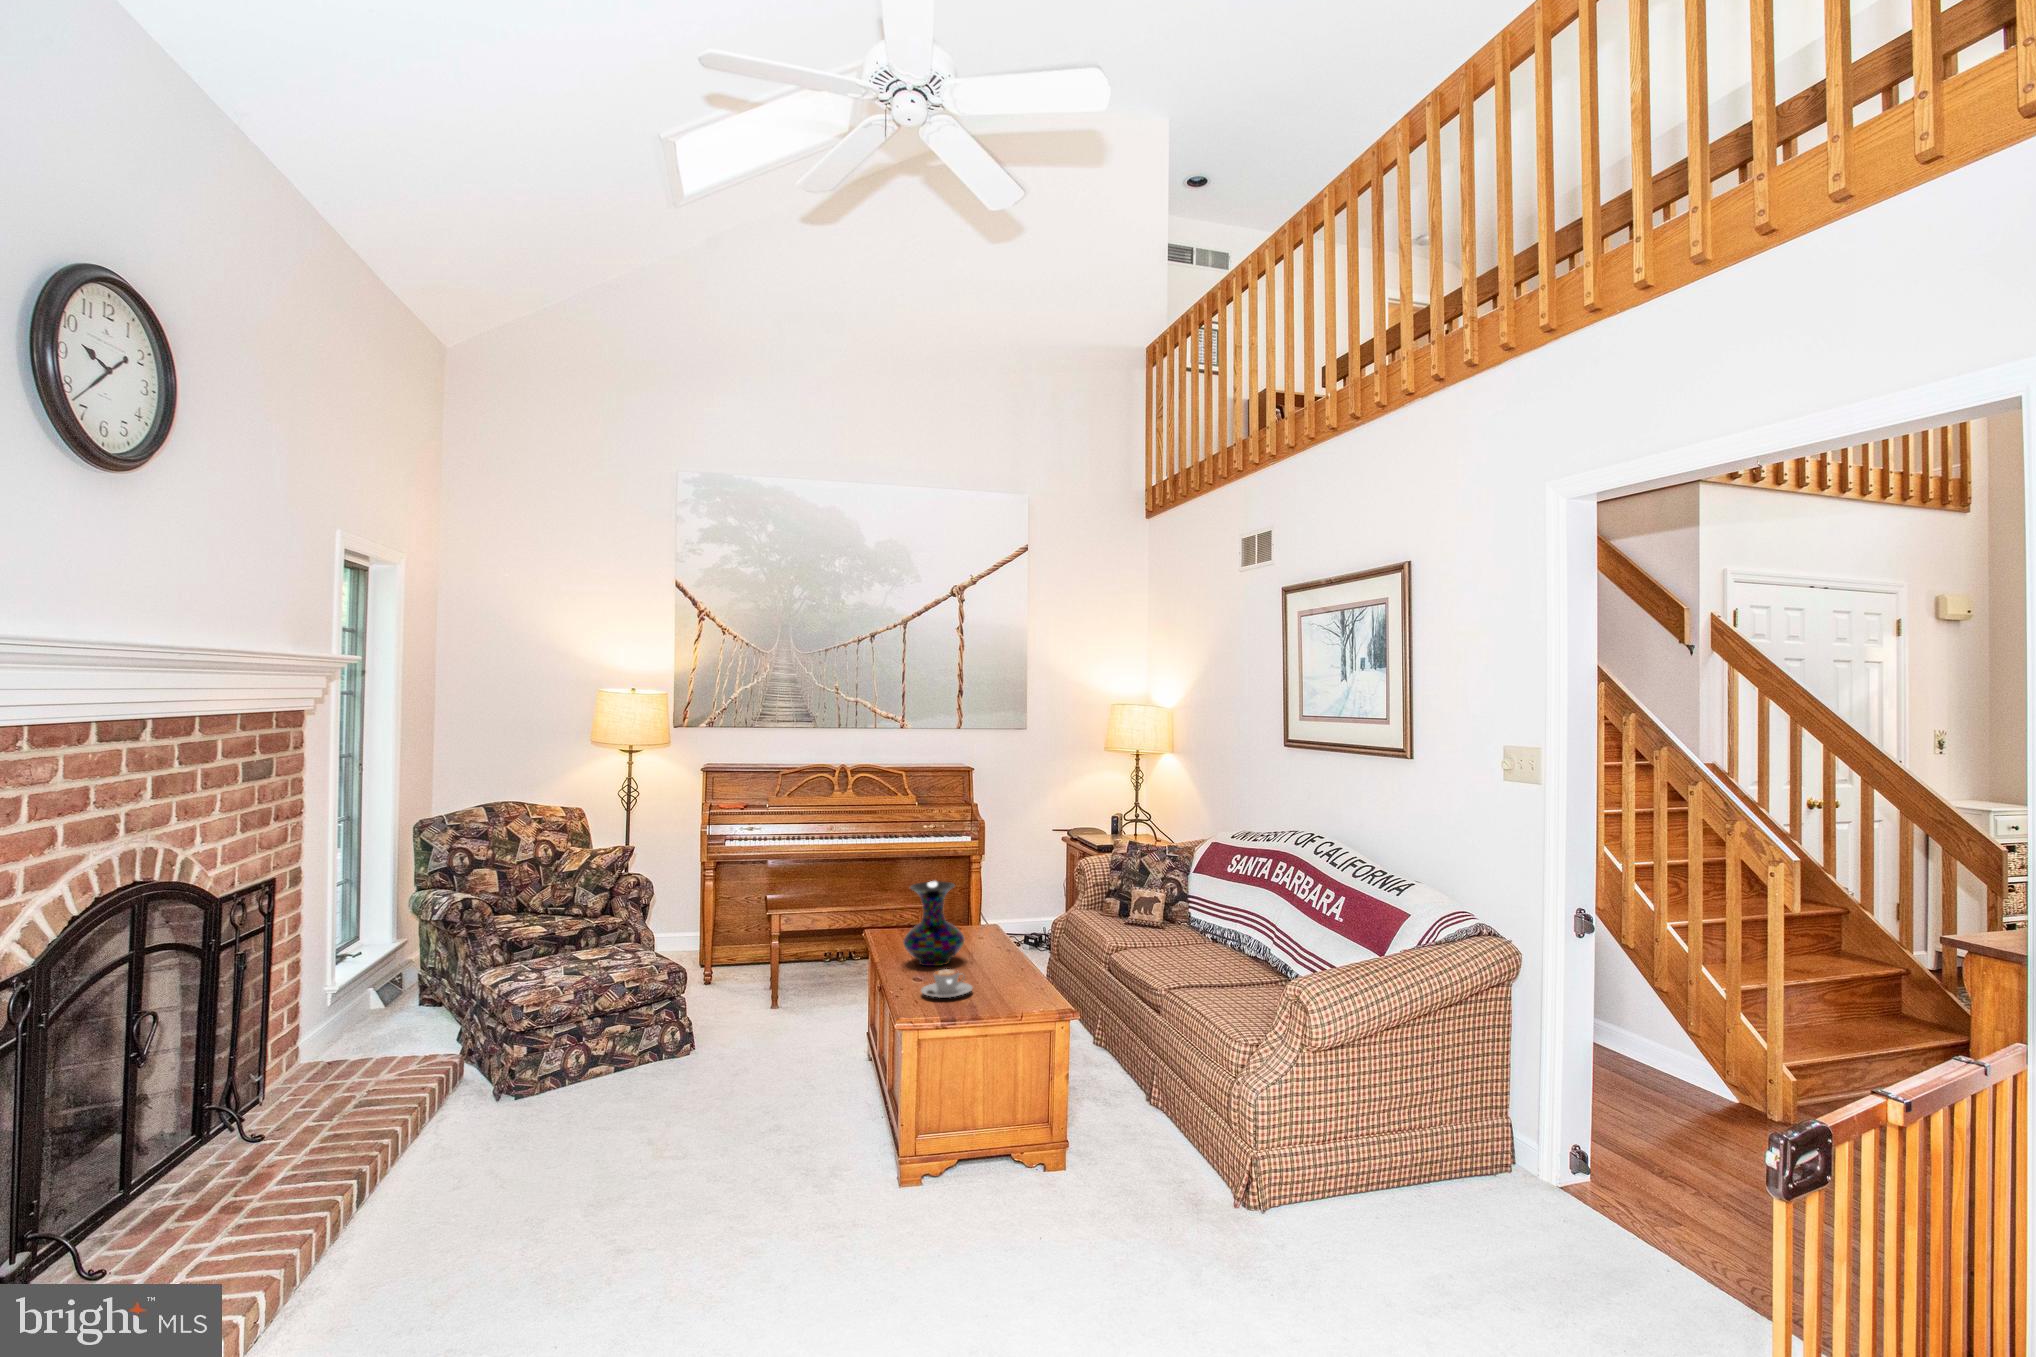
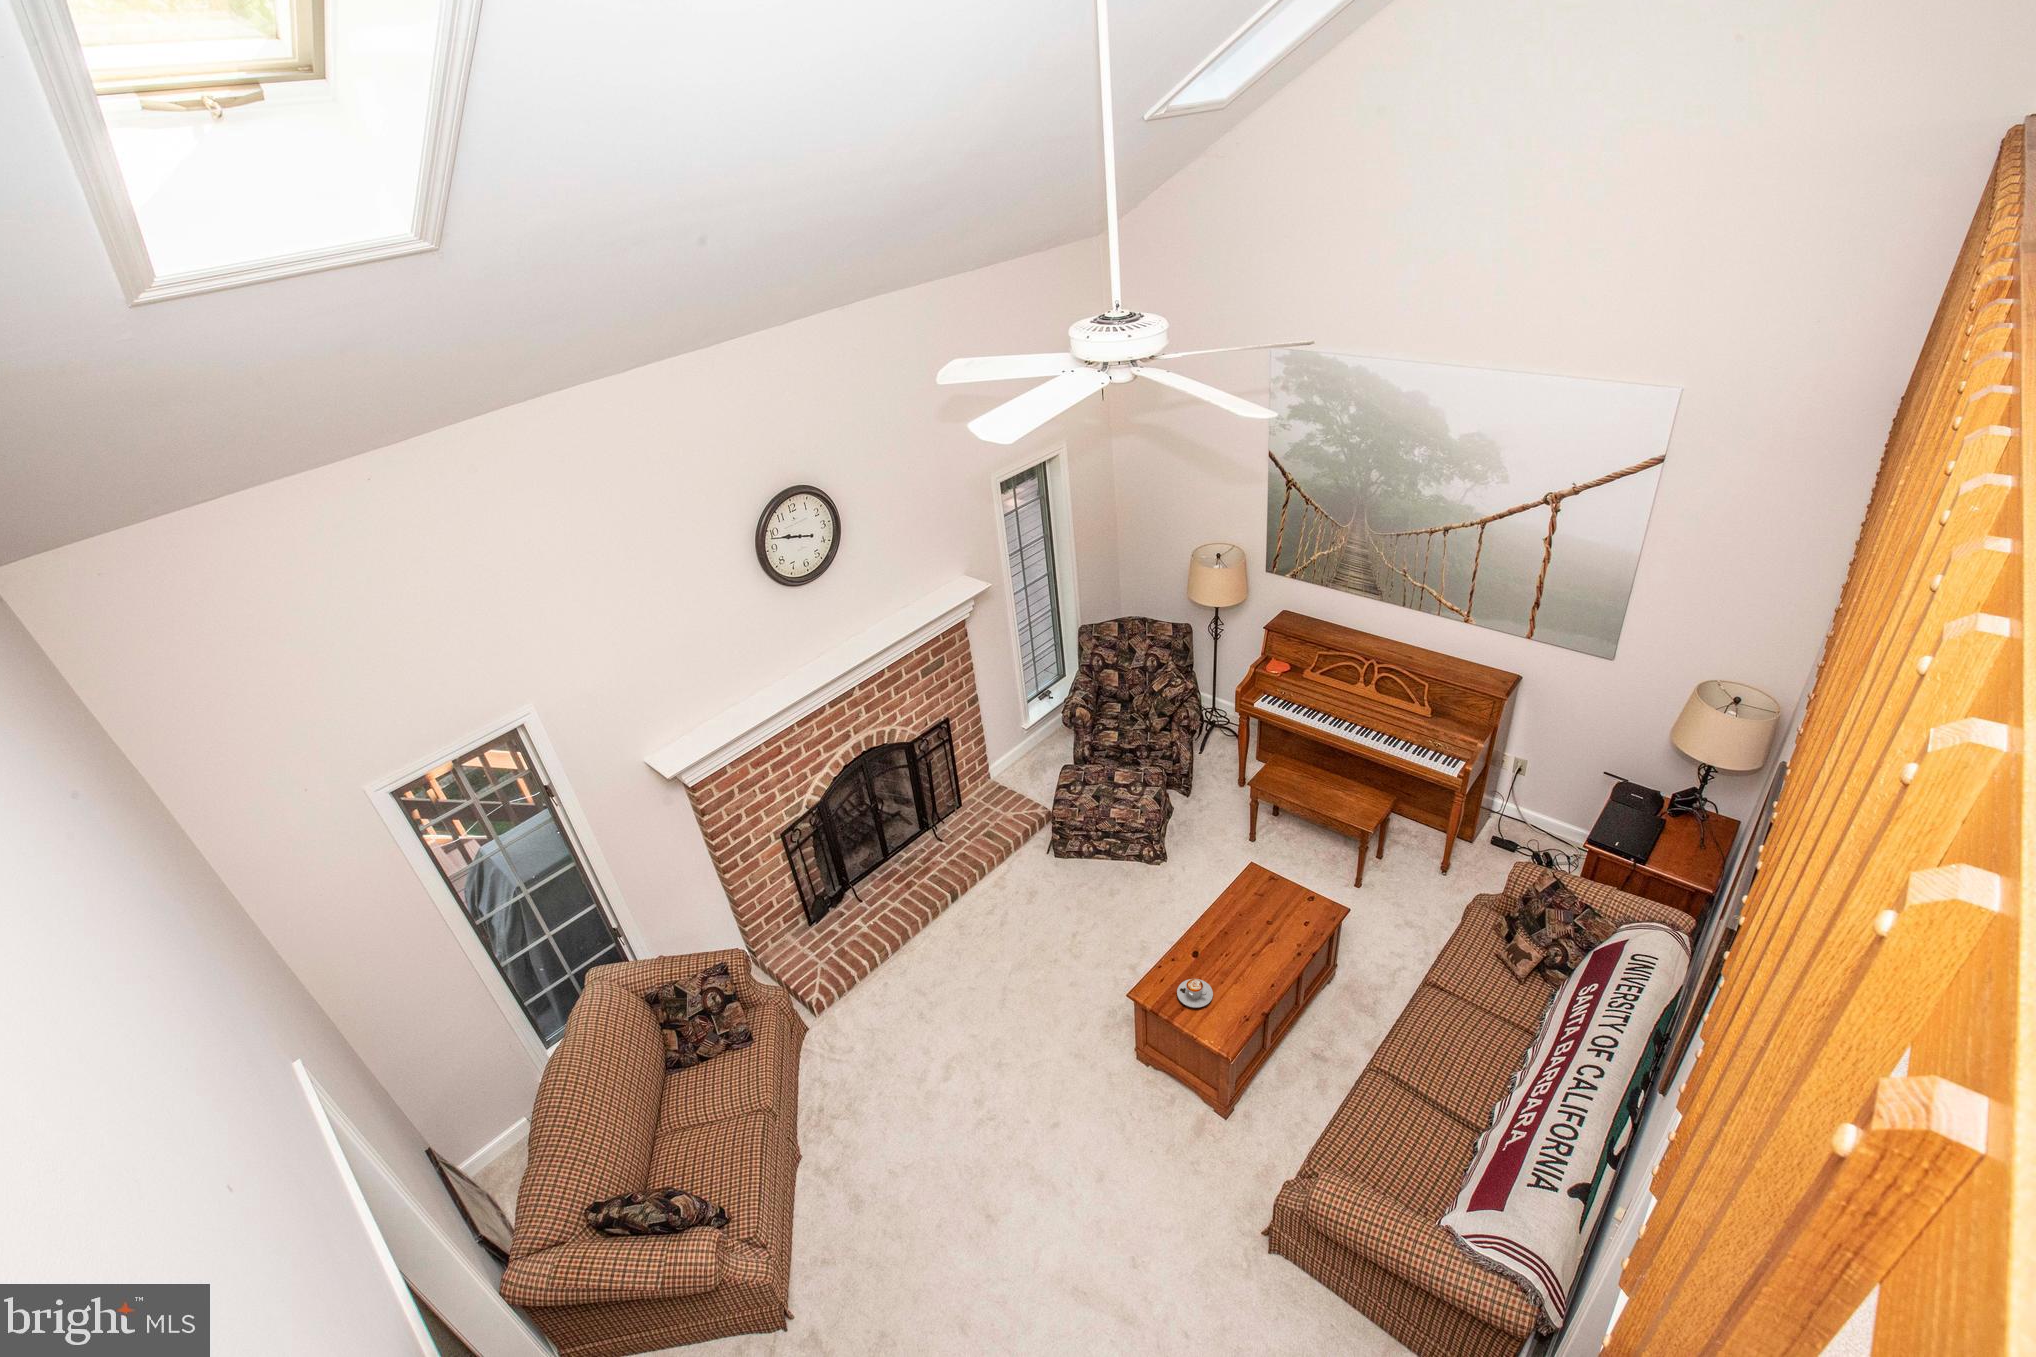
vase: present [903,881,965,966] -> none [1222,889,1268,951]

